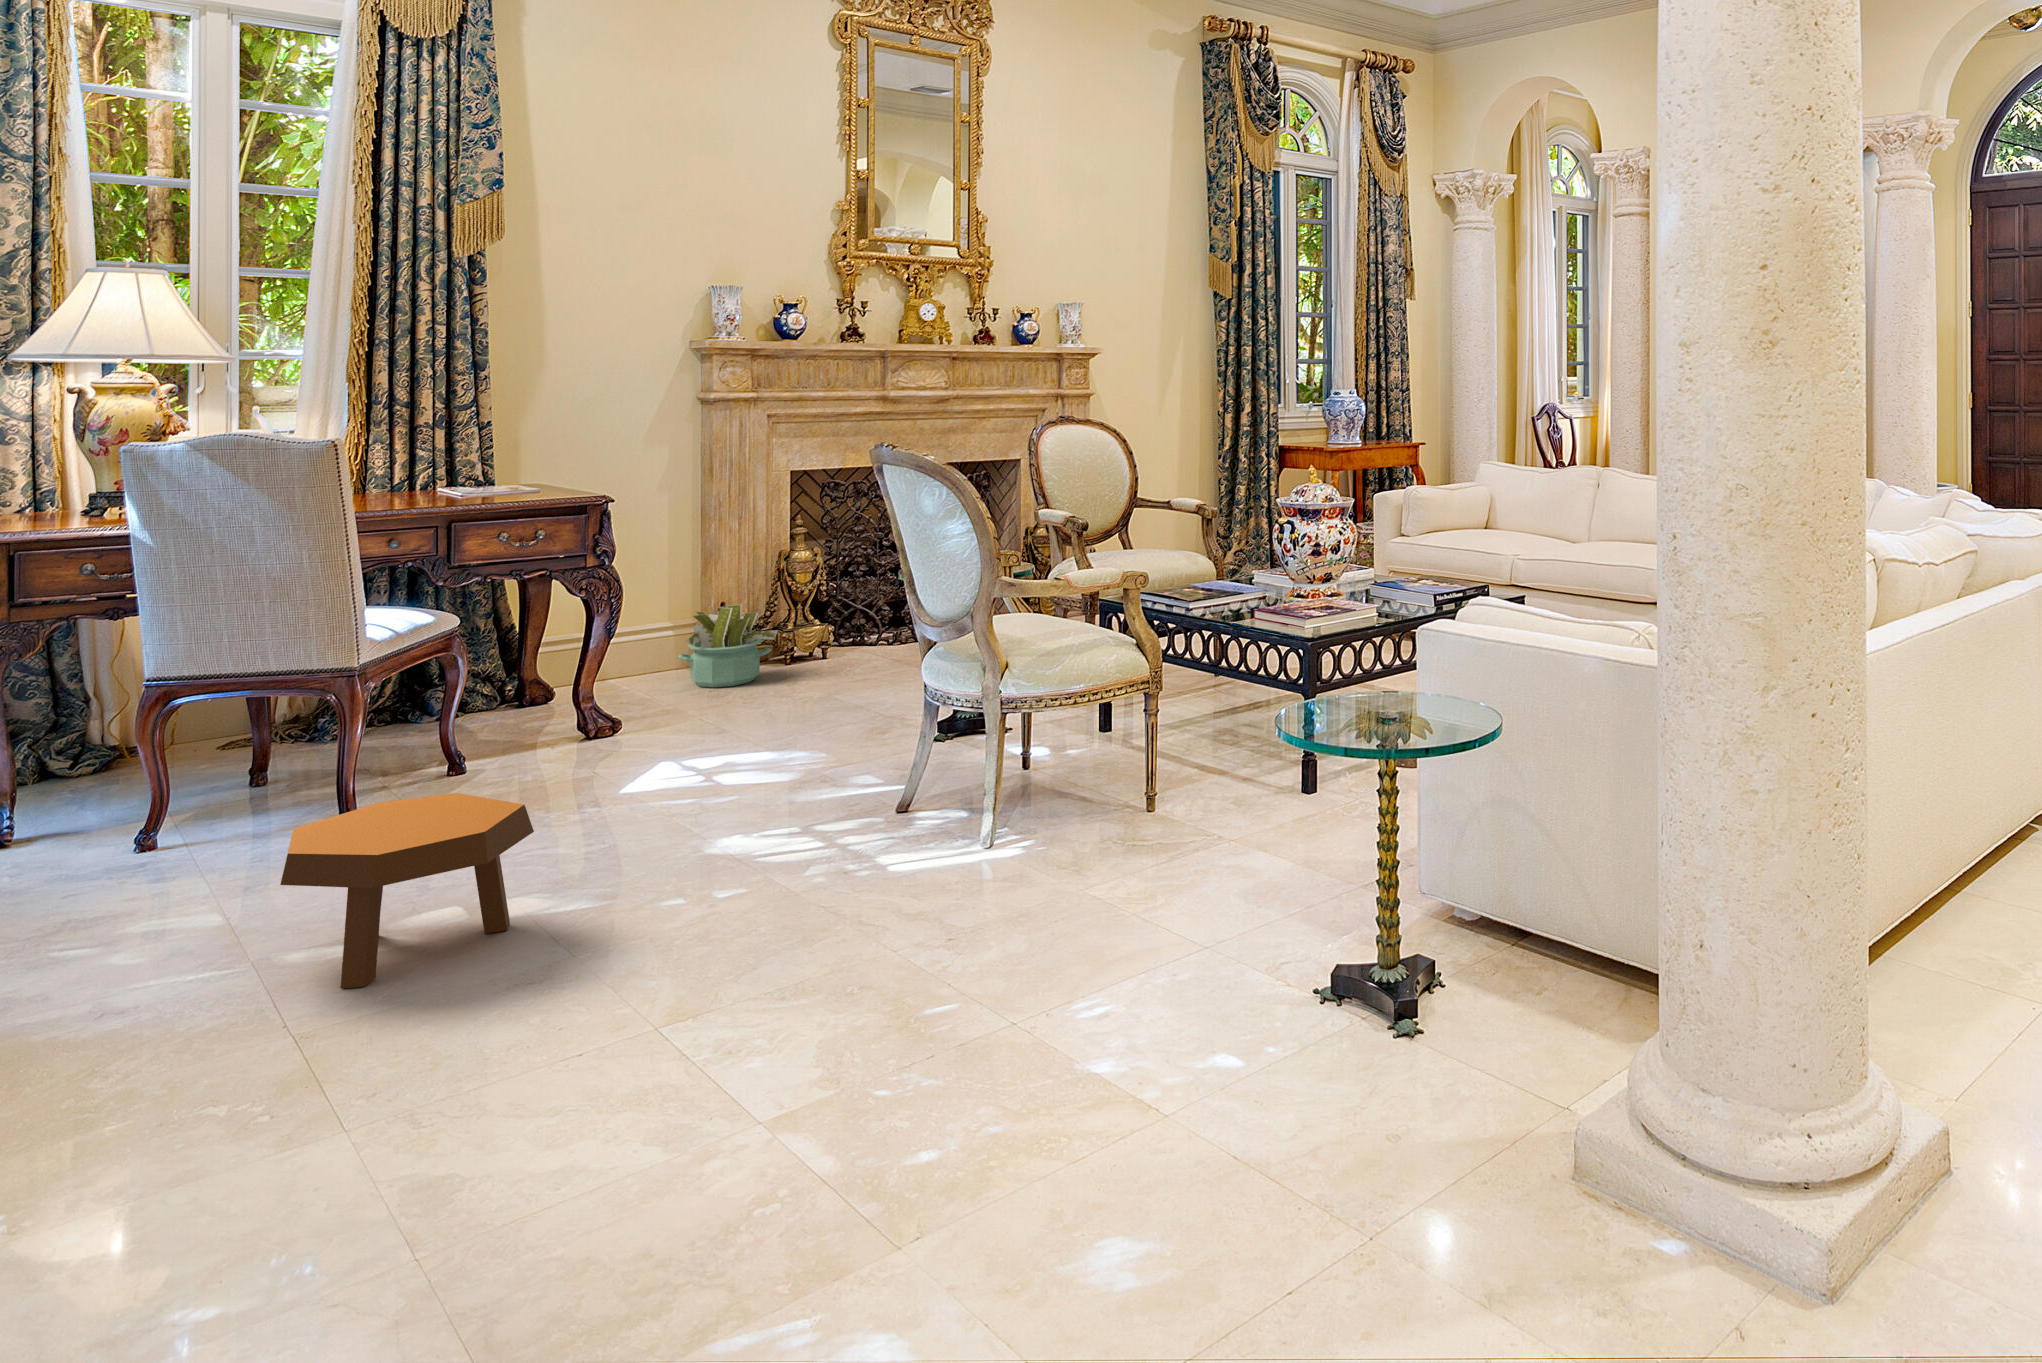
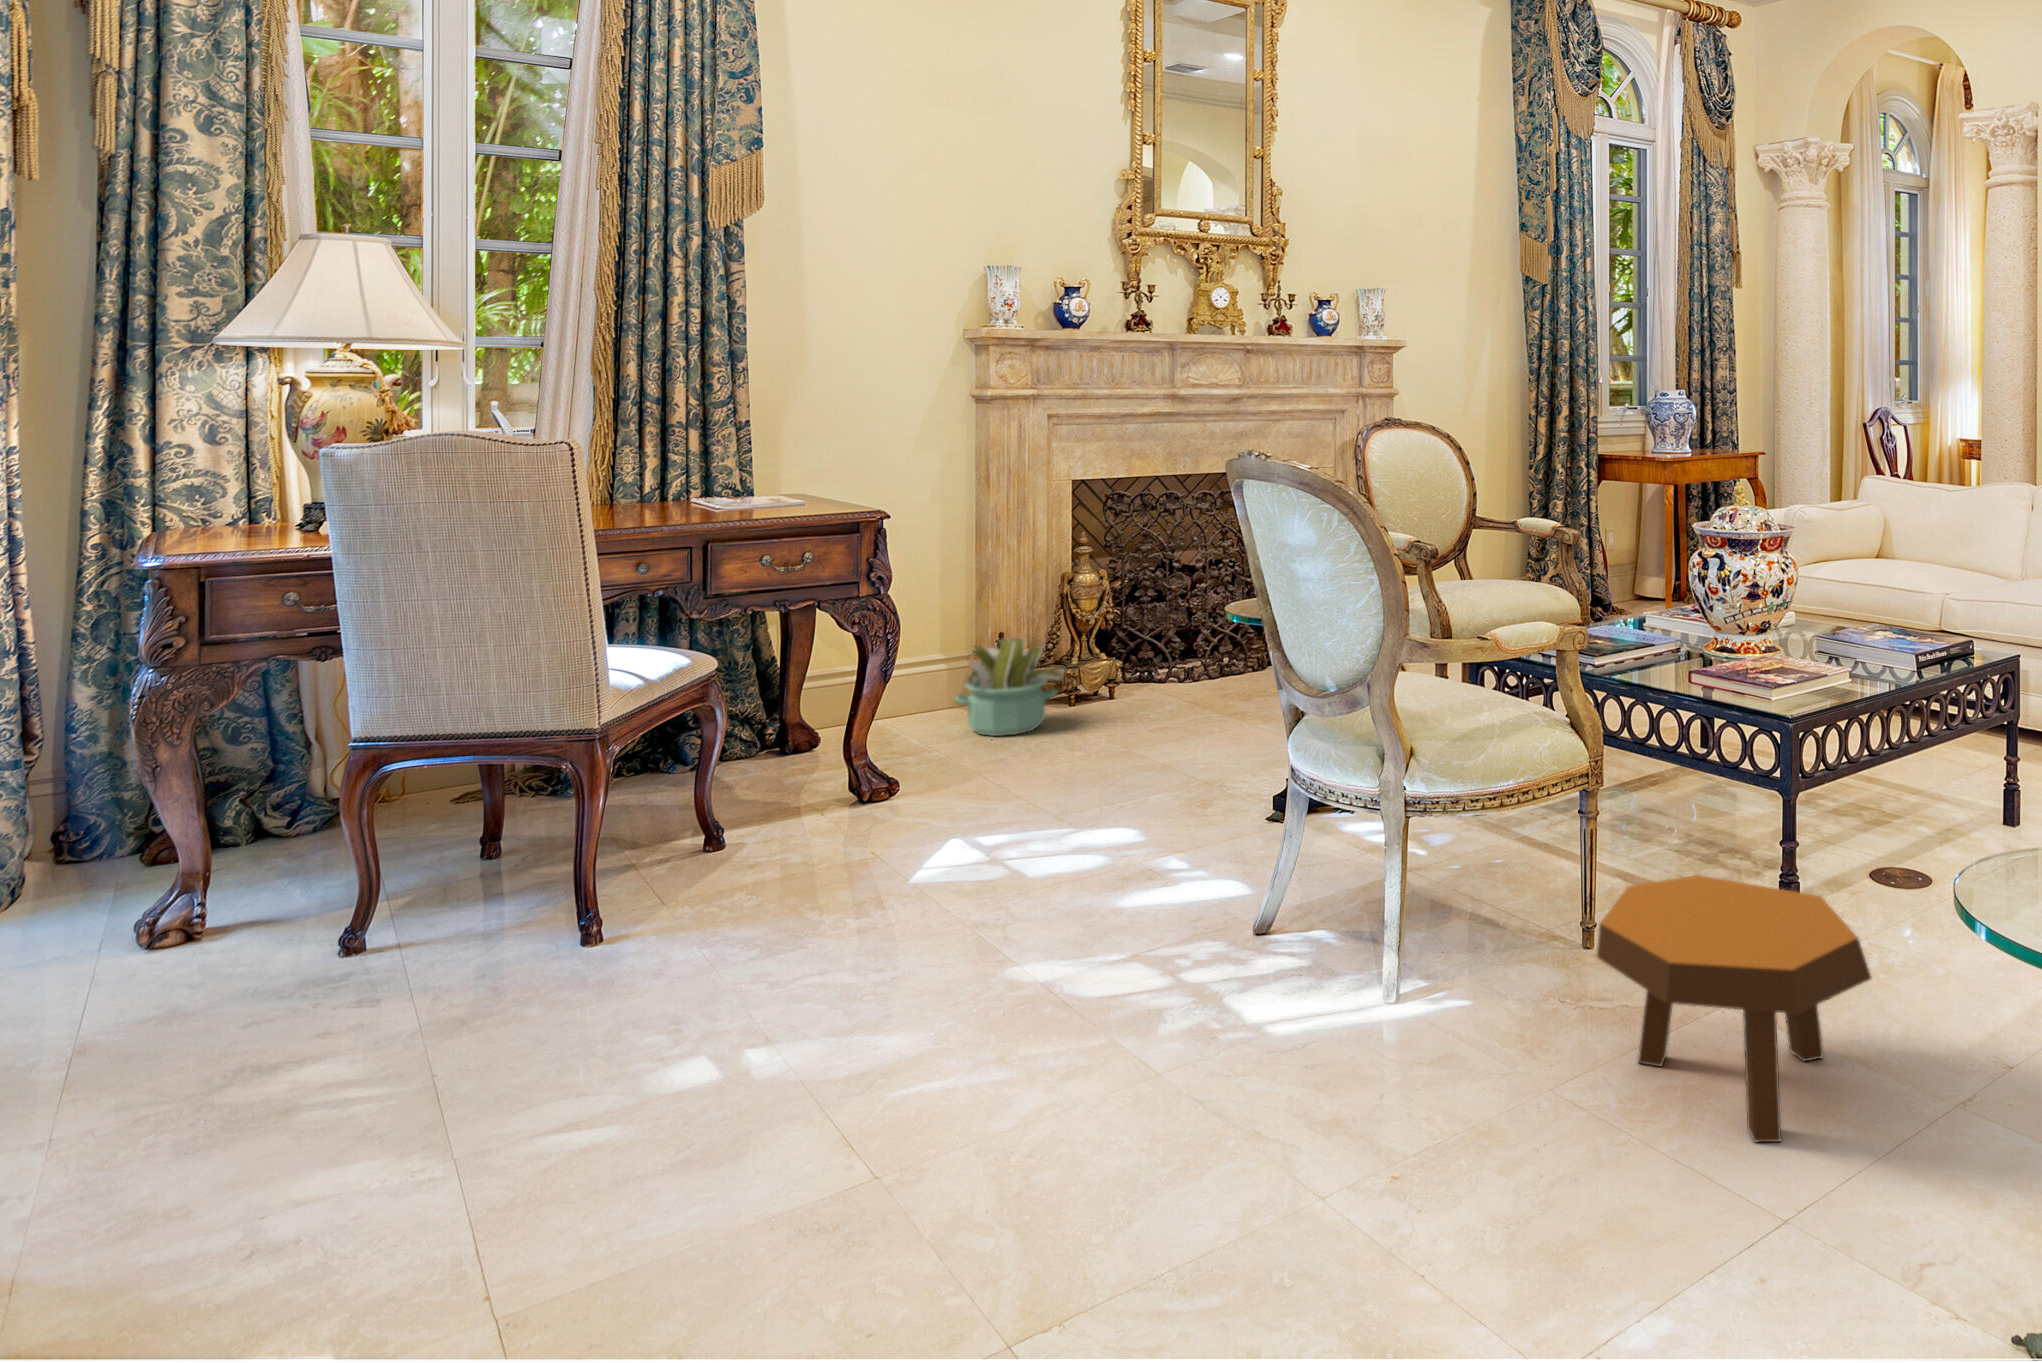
footstool: present [280,793,534,988] -> present [1597,875,1871,1142]

